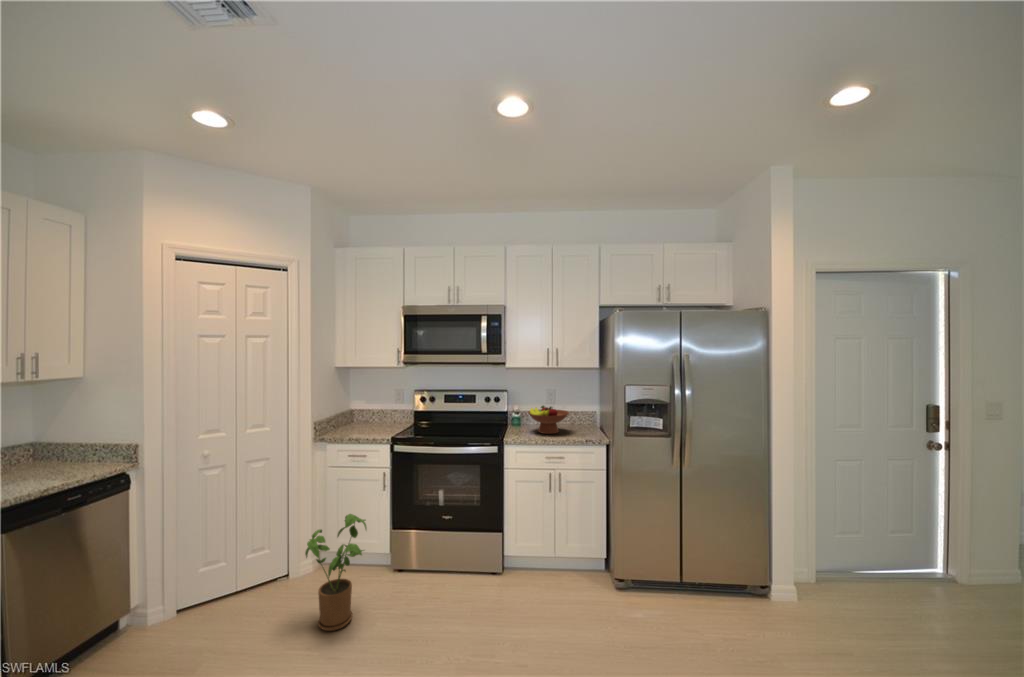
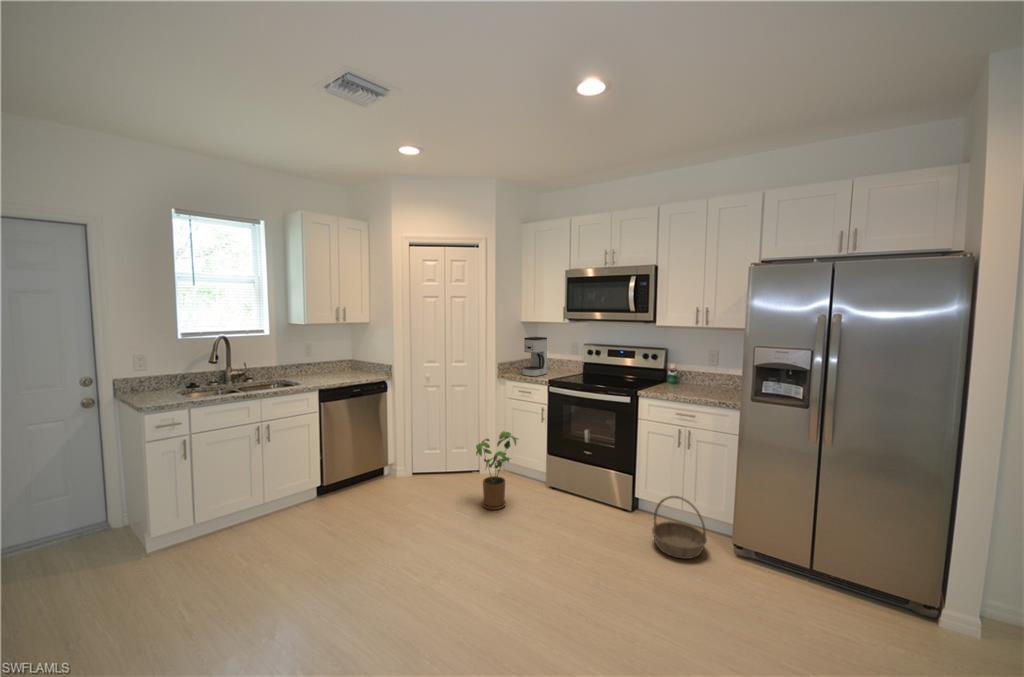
coffee maker: none [347,386,377,435] -> present [523,337,547,377]
fruit bowl: present [528,406,569,434] -> none [673,365,719,394]
basket: none [539,545,595,614] -> present [652,496,707,559]

